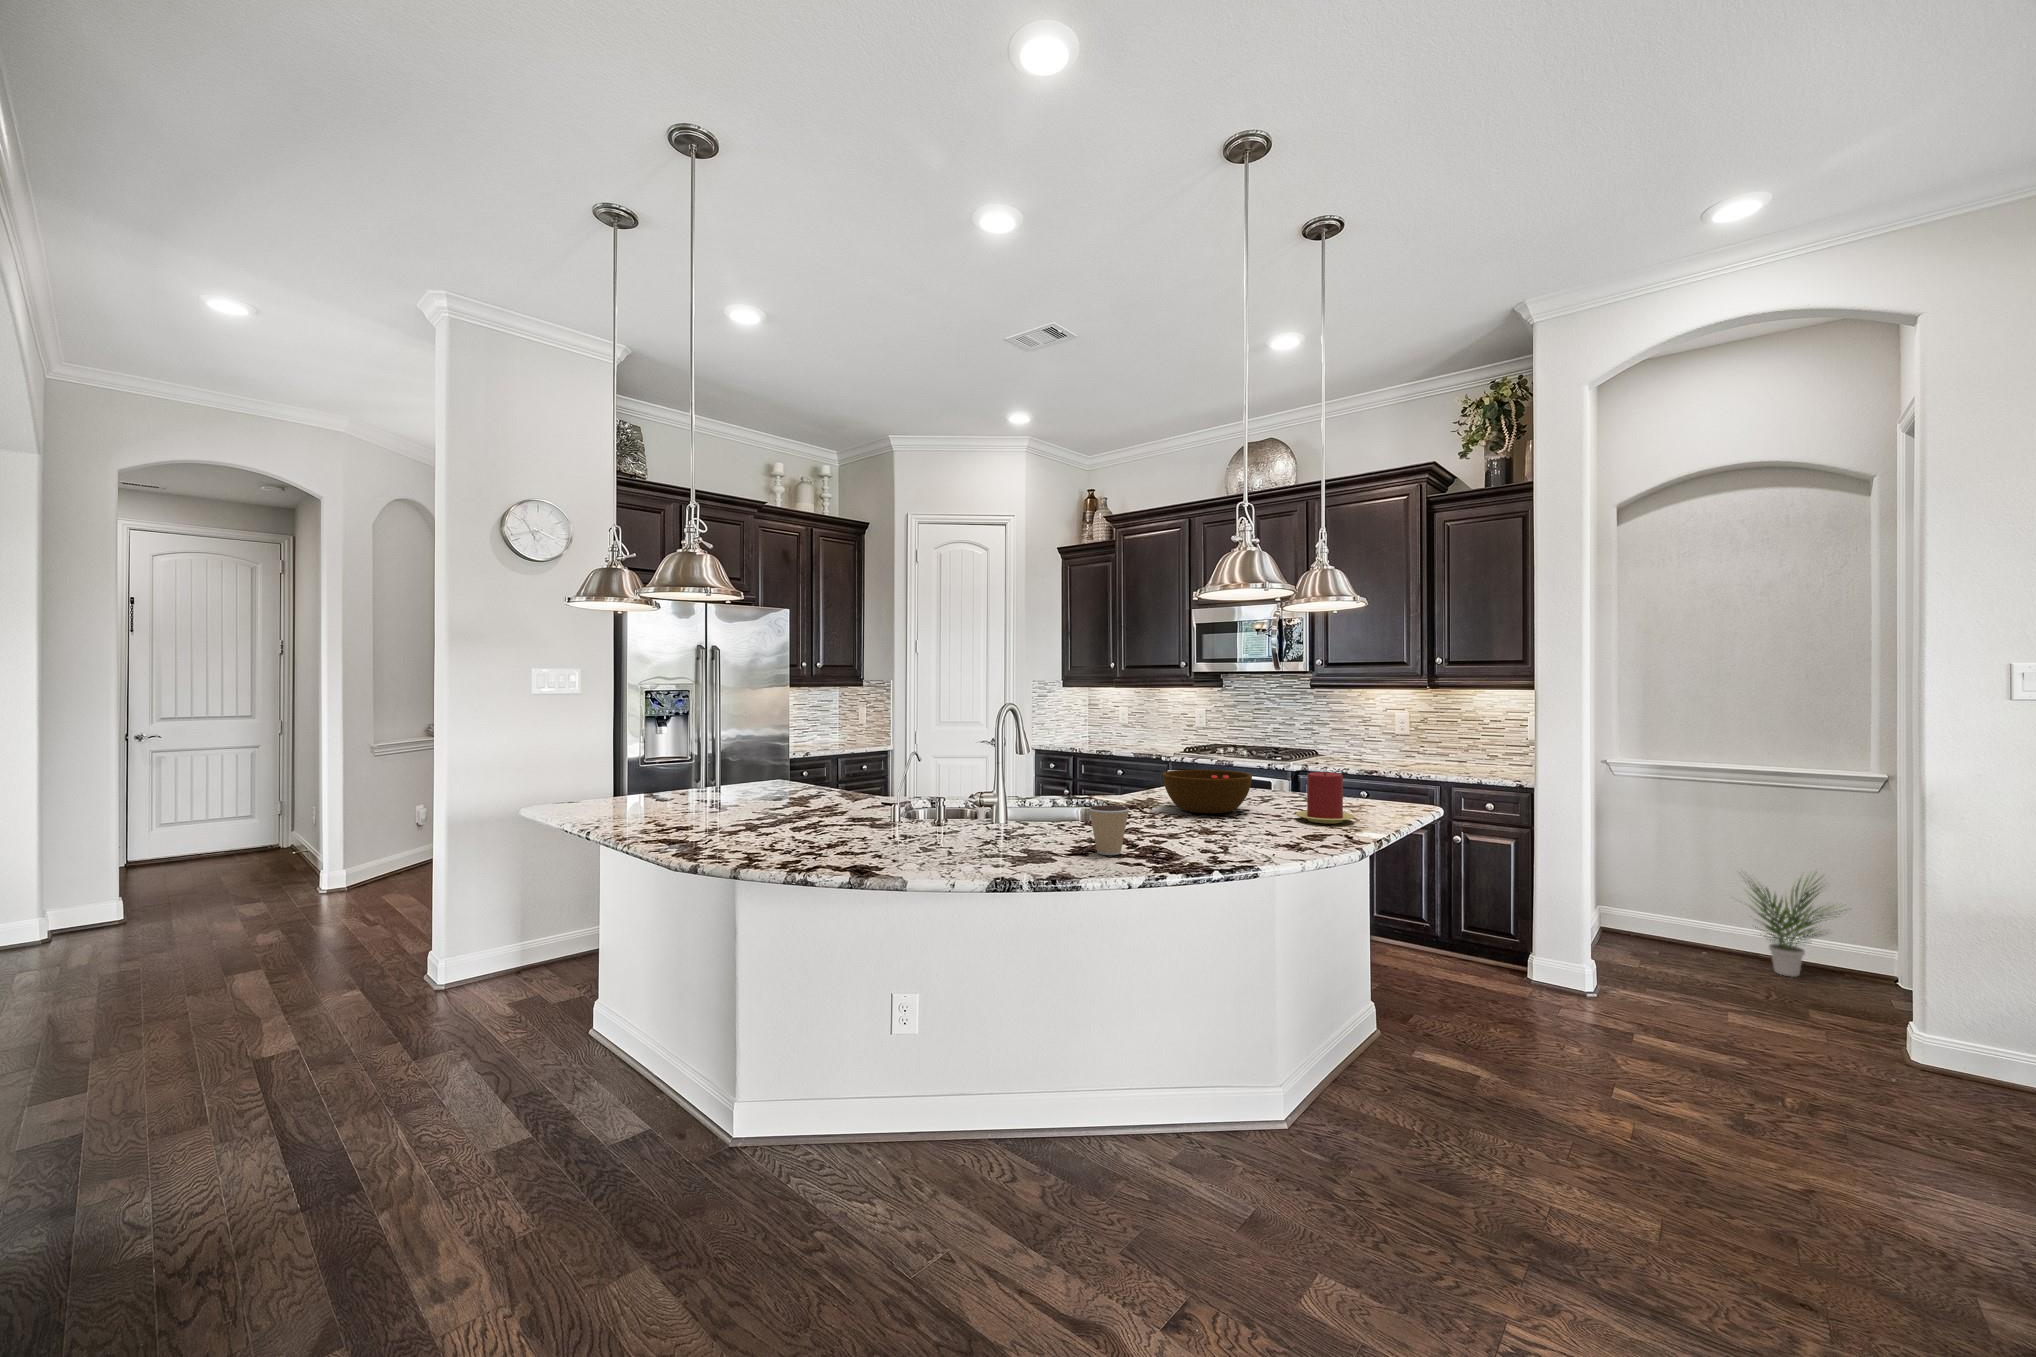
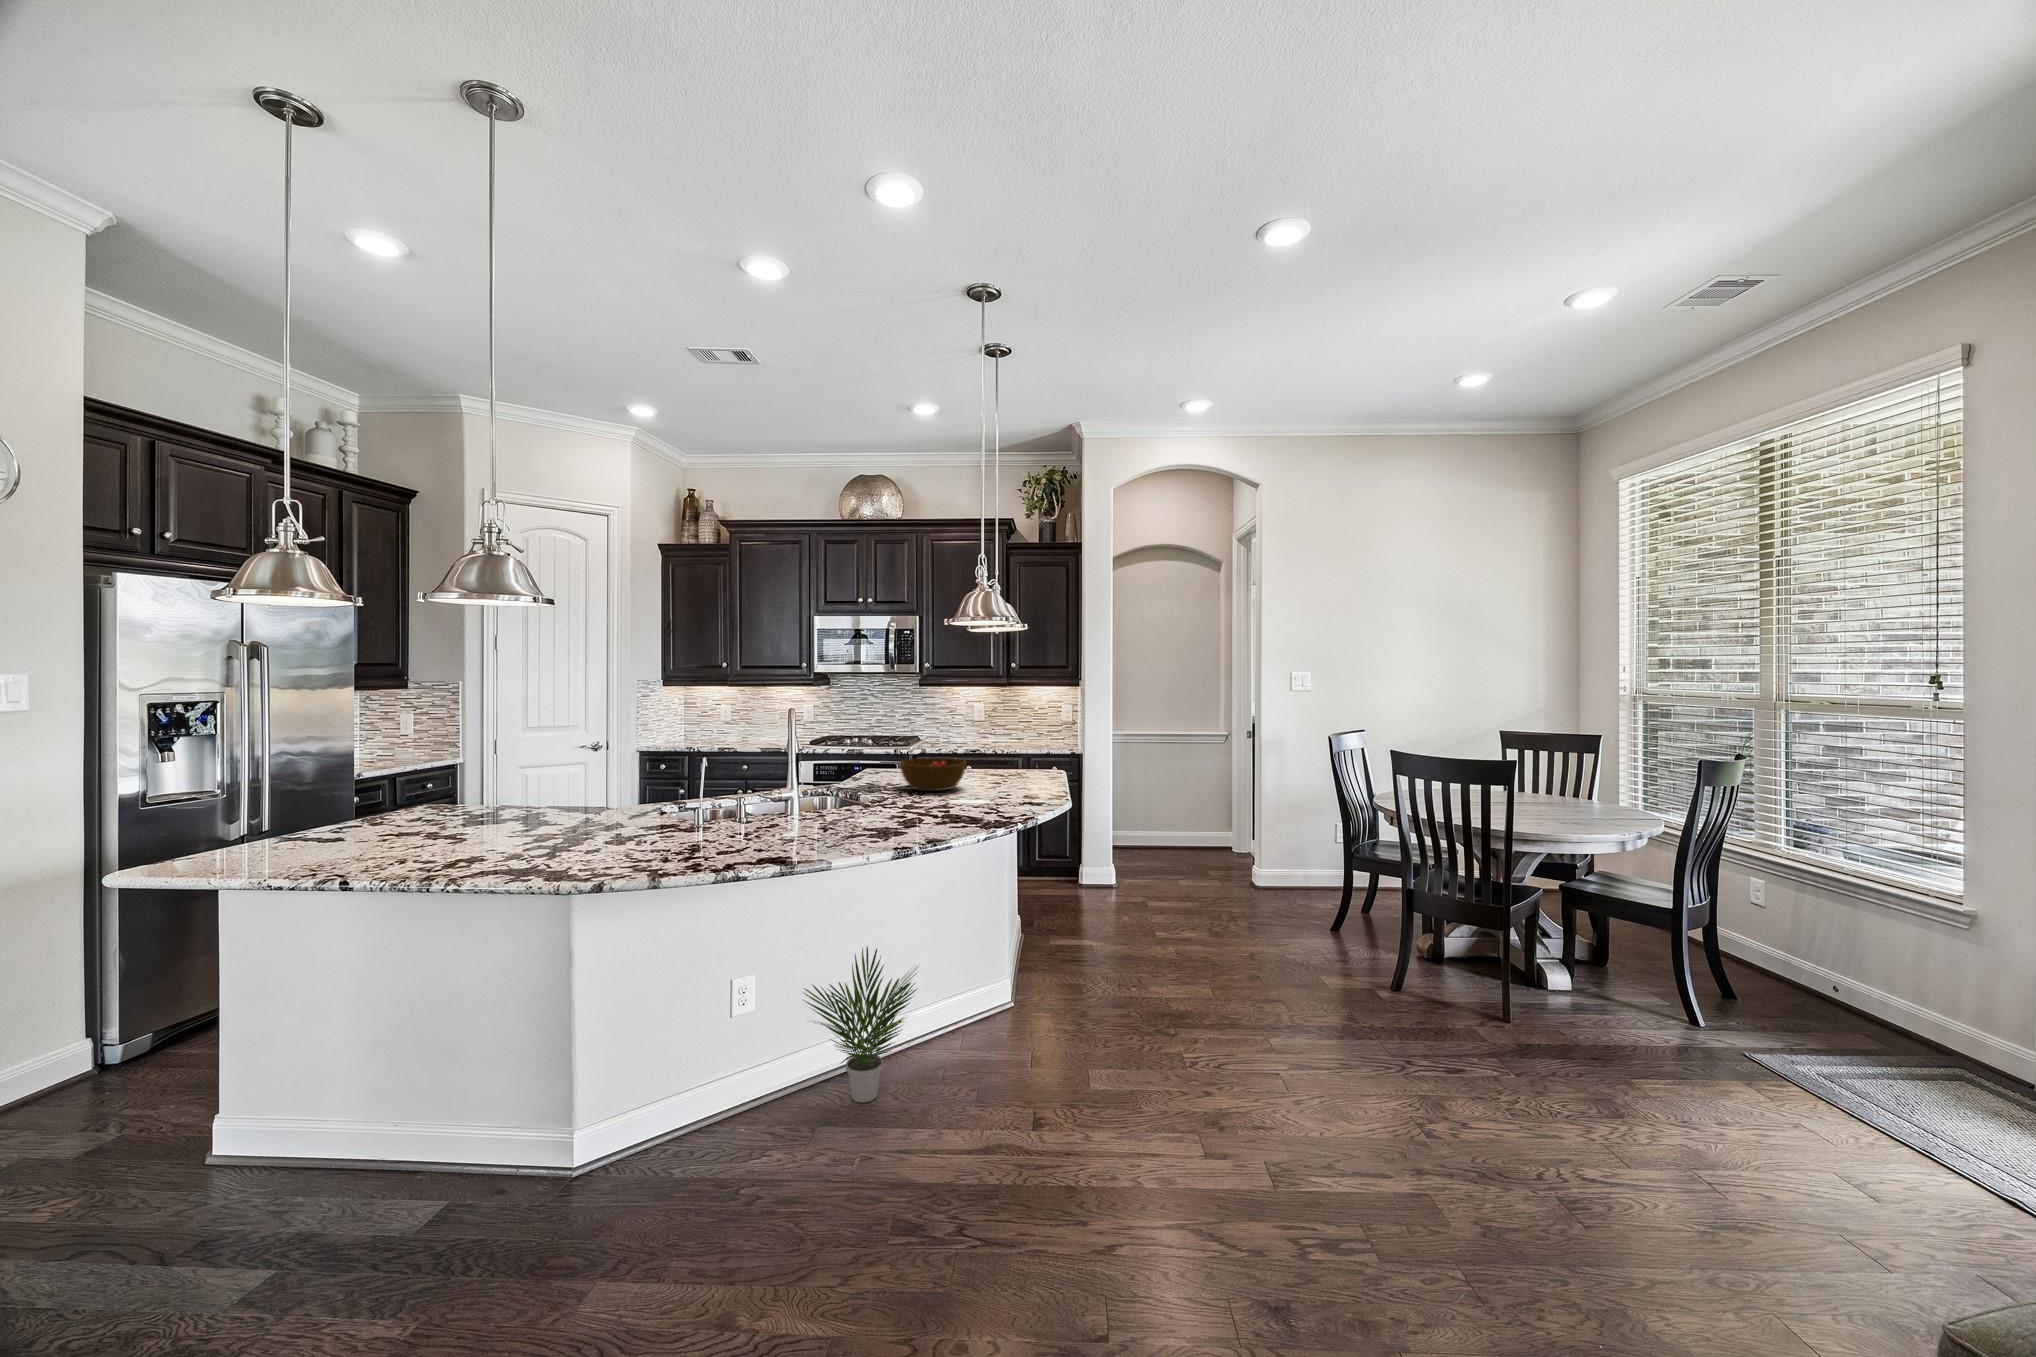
candle: present [1296,772,1355,824] -> none [998,755,1038,791]
coffee cup: present [1089,805,1129,855] -> none [913,791,944,828]
potted plant: present [1747,874,1846,977] -> present [803,946,919,1103]

